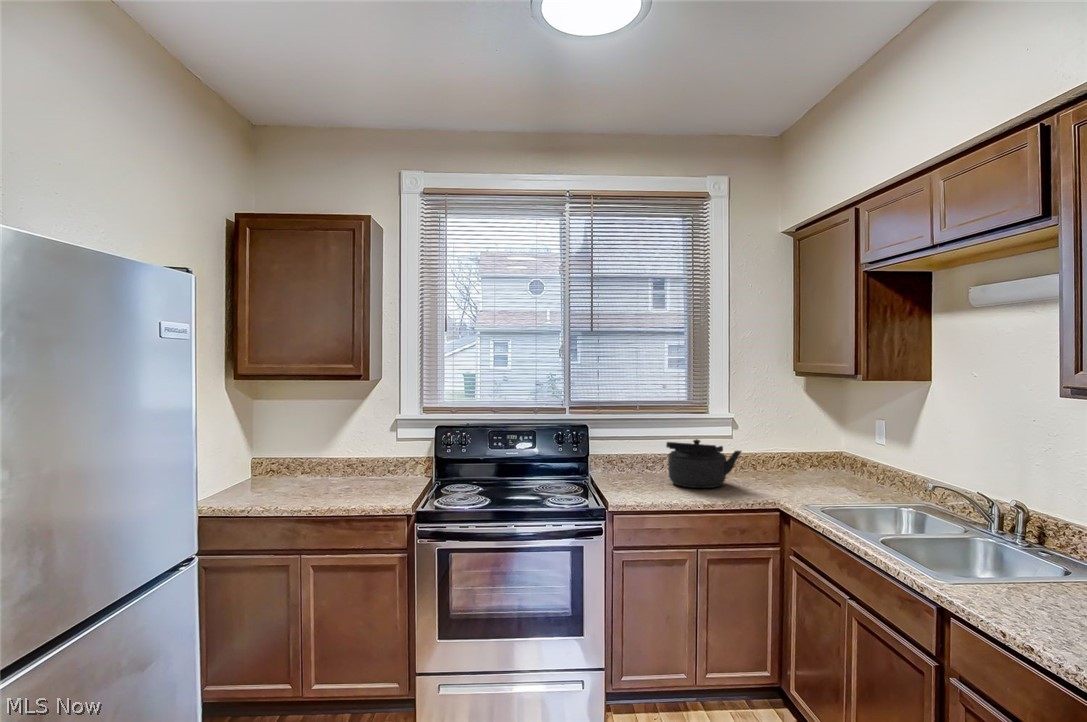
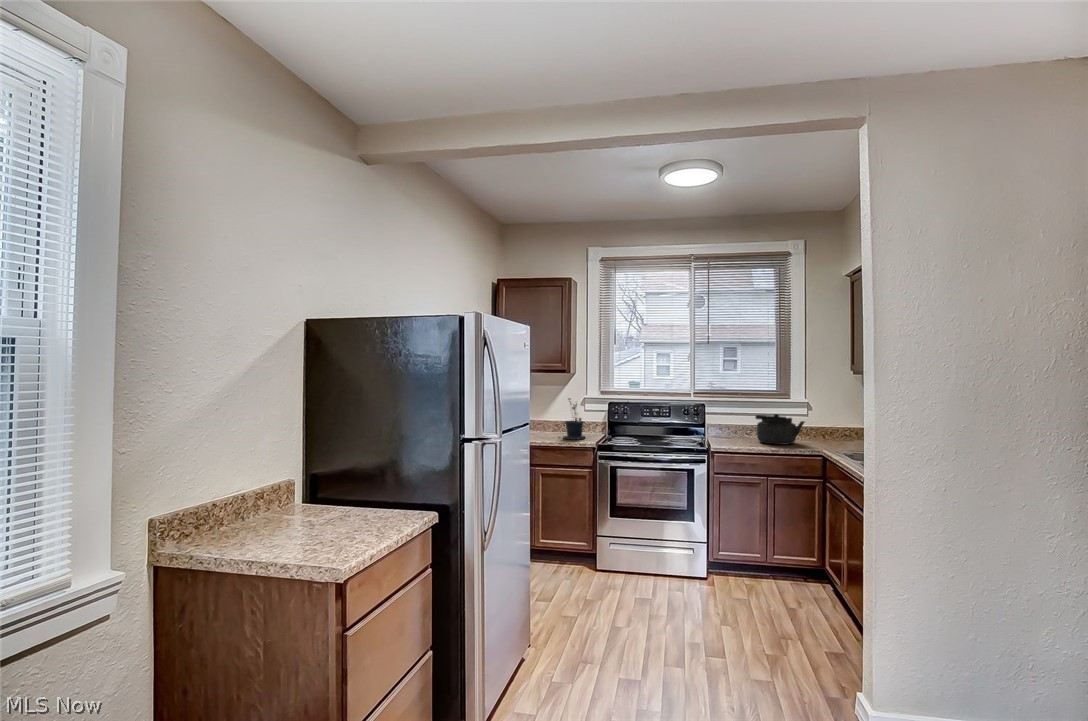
potted plant: none [347,424,398,498] -> present [563,398,585,440]

